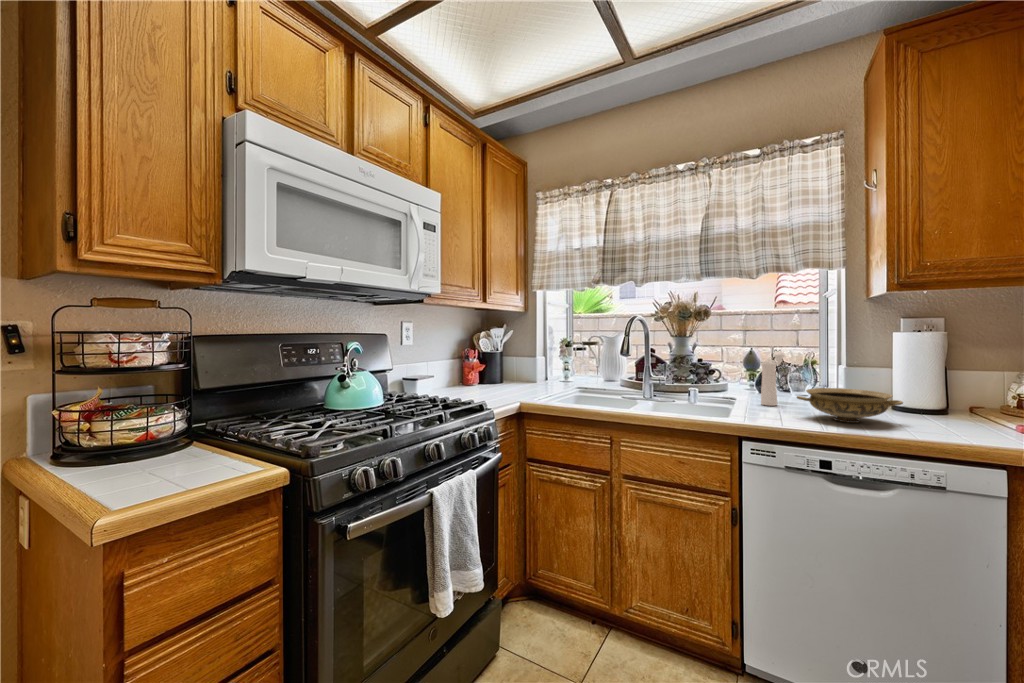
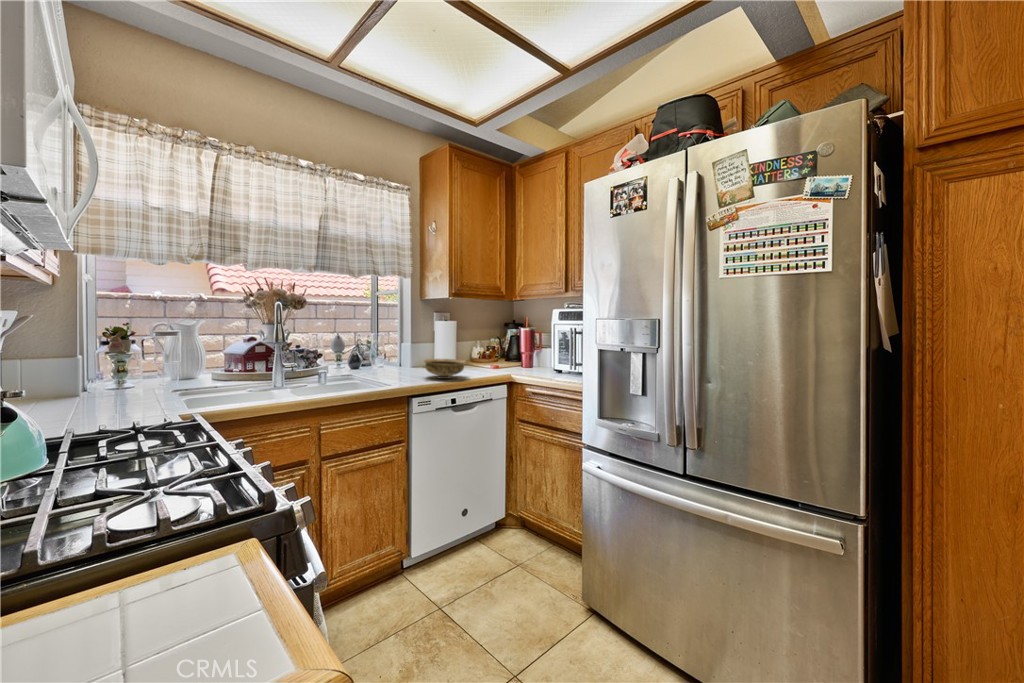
pepper mill: present [761,351,785,406] -> none [381,336,393,376]

